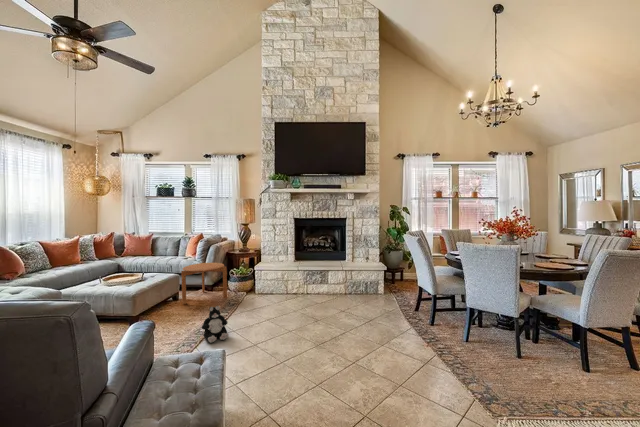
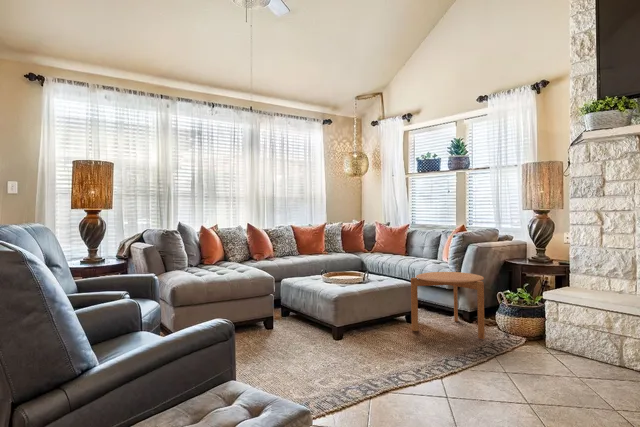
plush toy: present [202,306,229,343] -> none [391,339,436,404]

